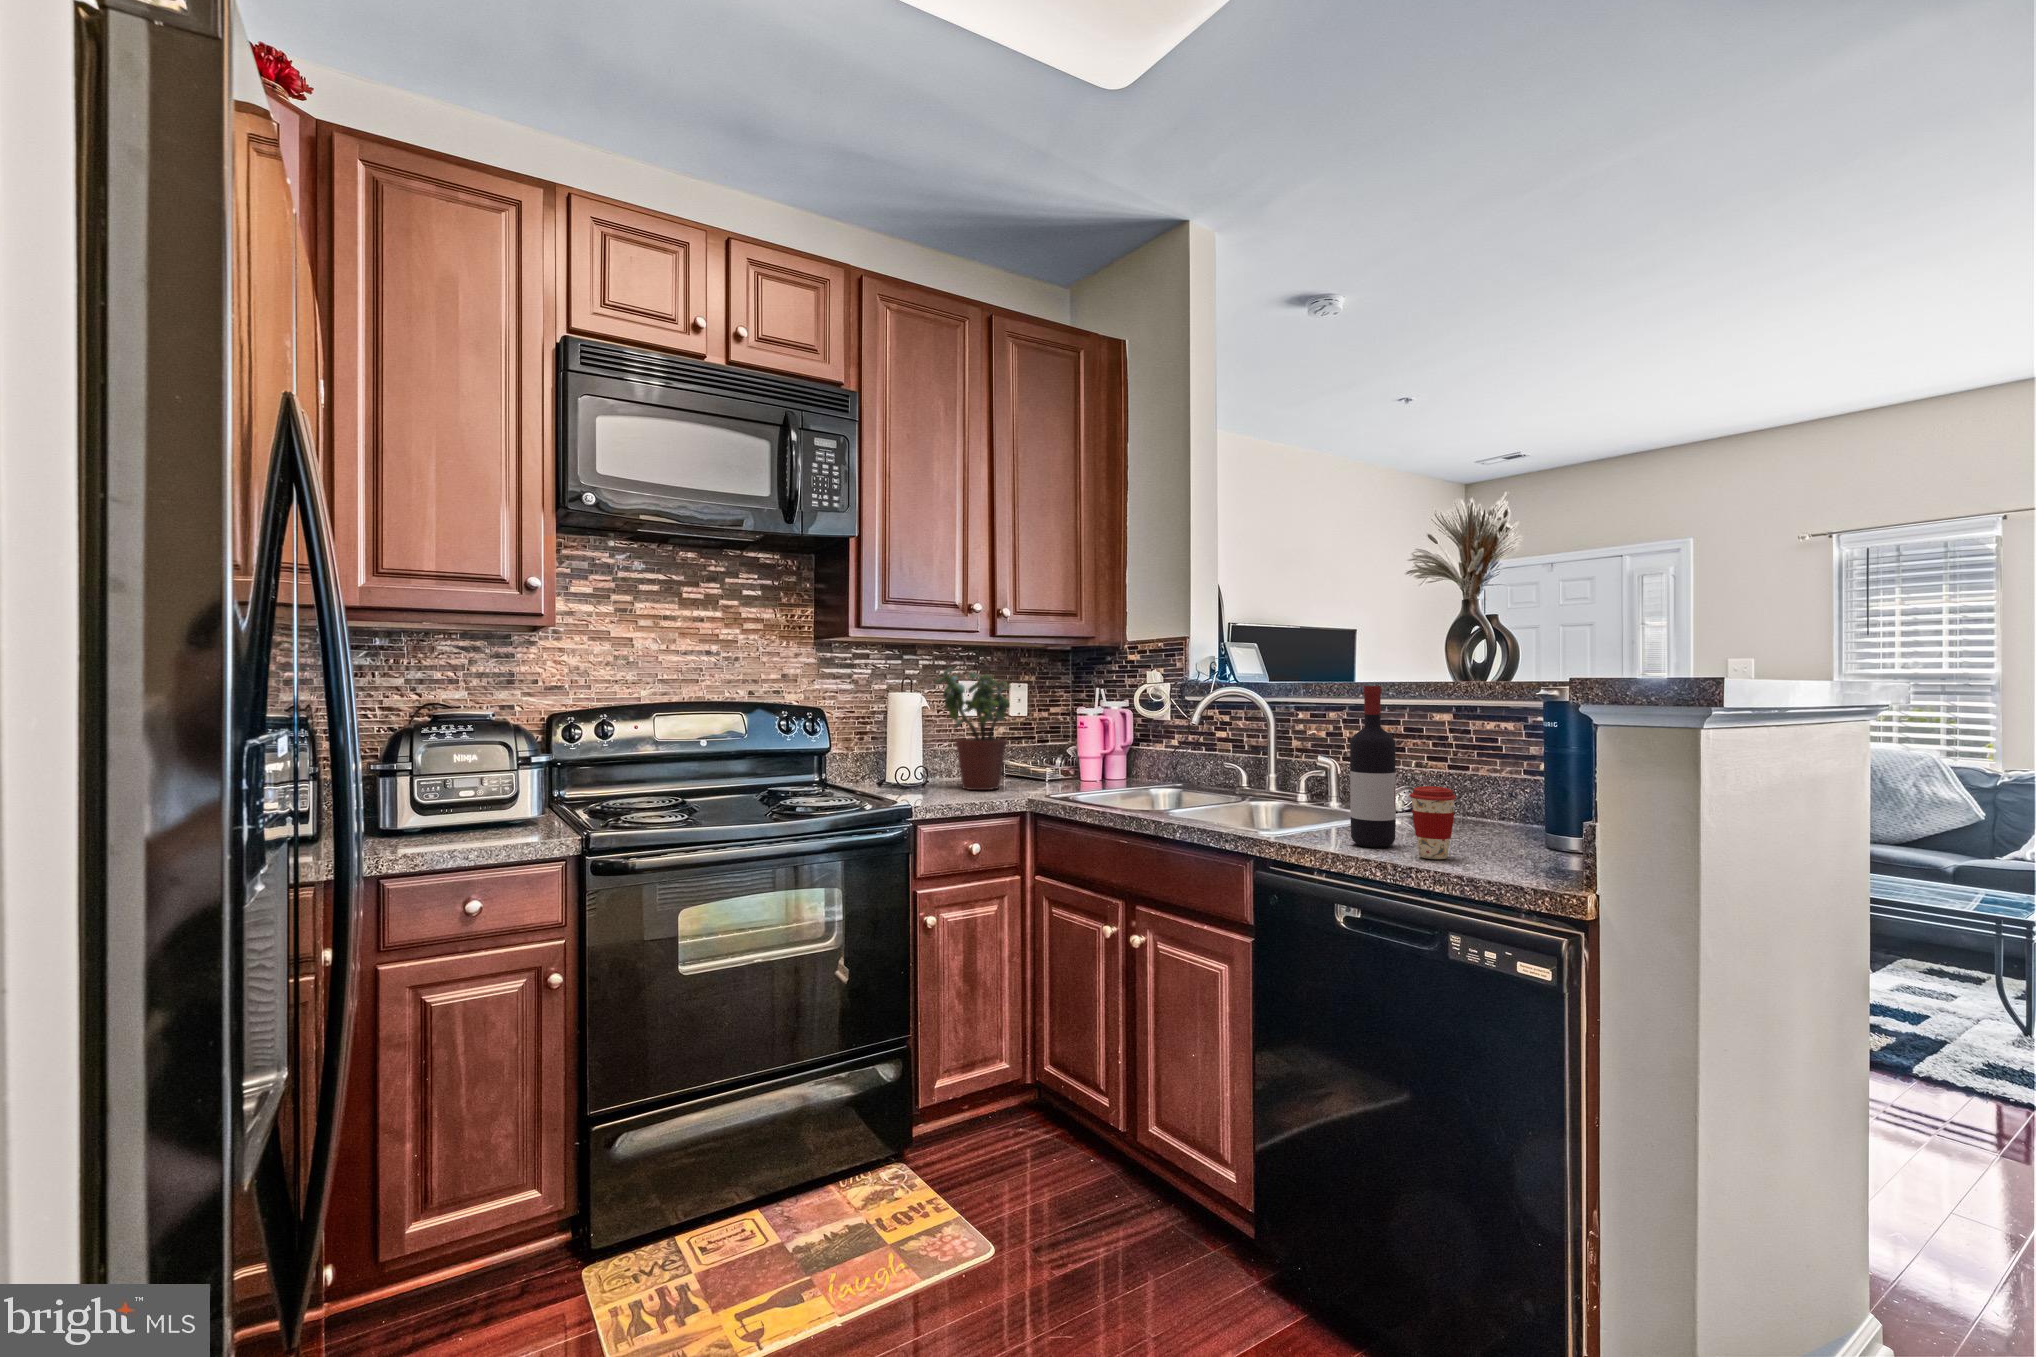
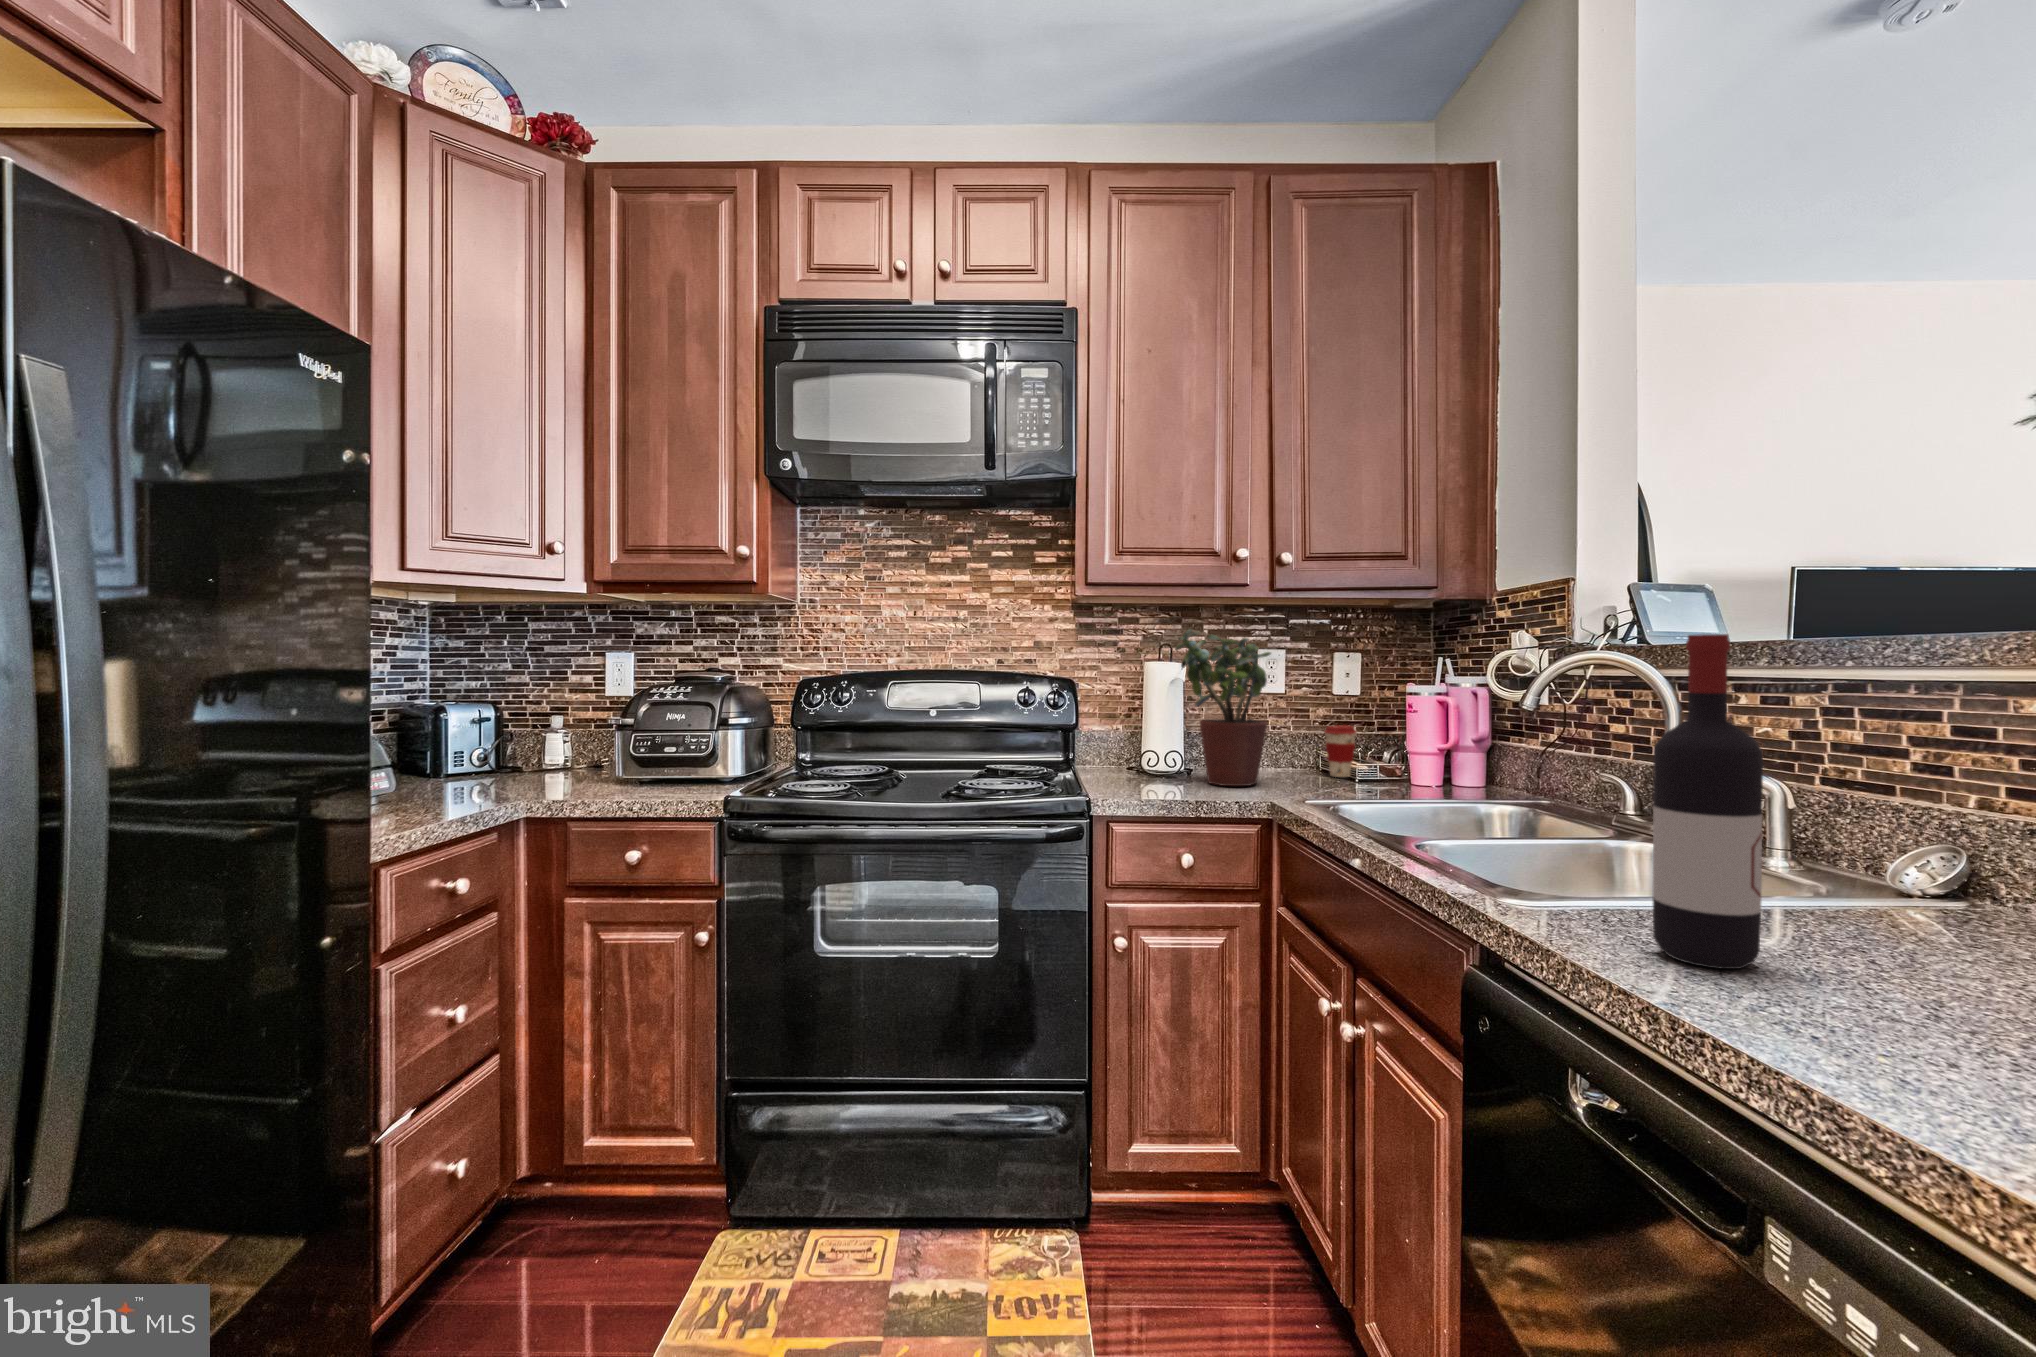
coffee cup: present [1410,786,1456,859] -> present [1325,725,1356,777]

